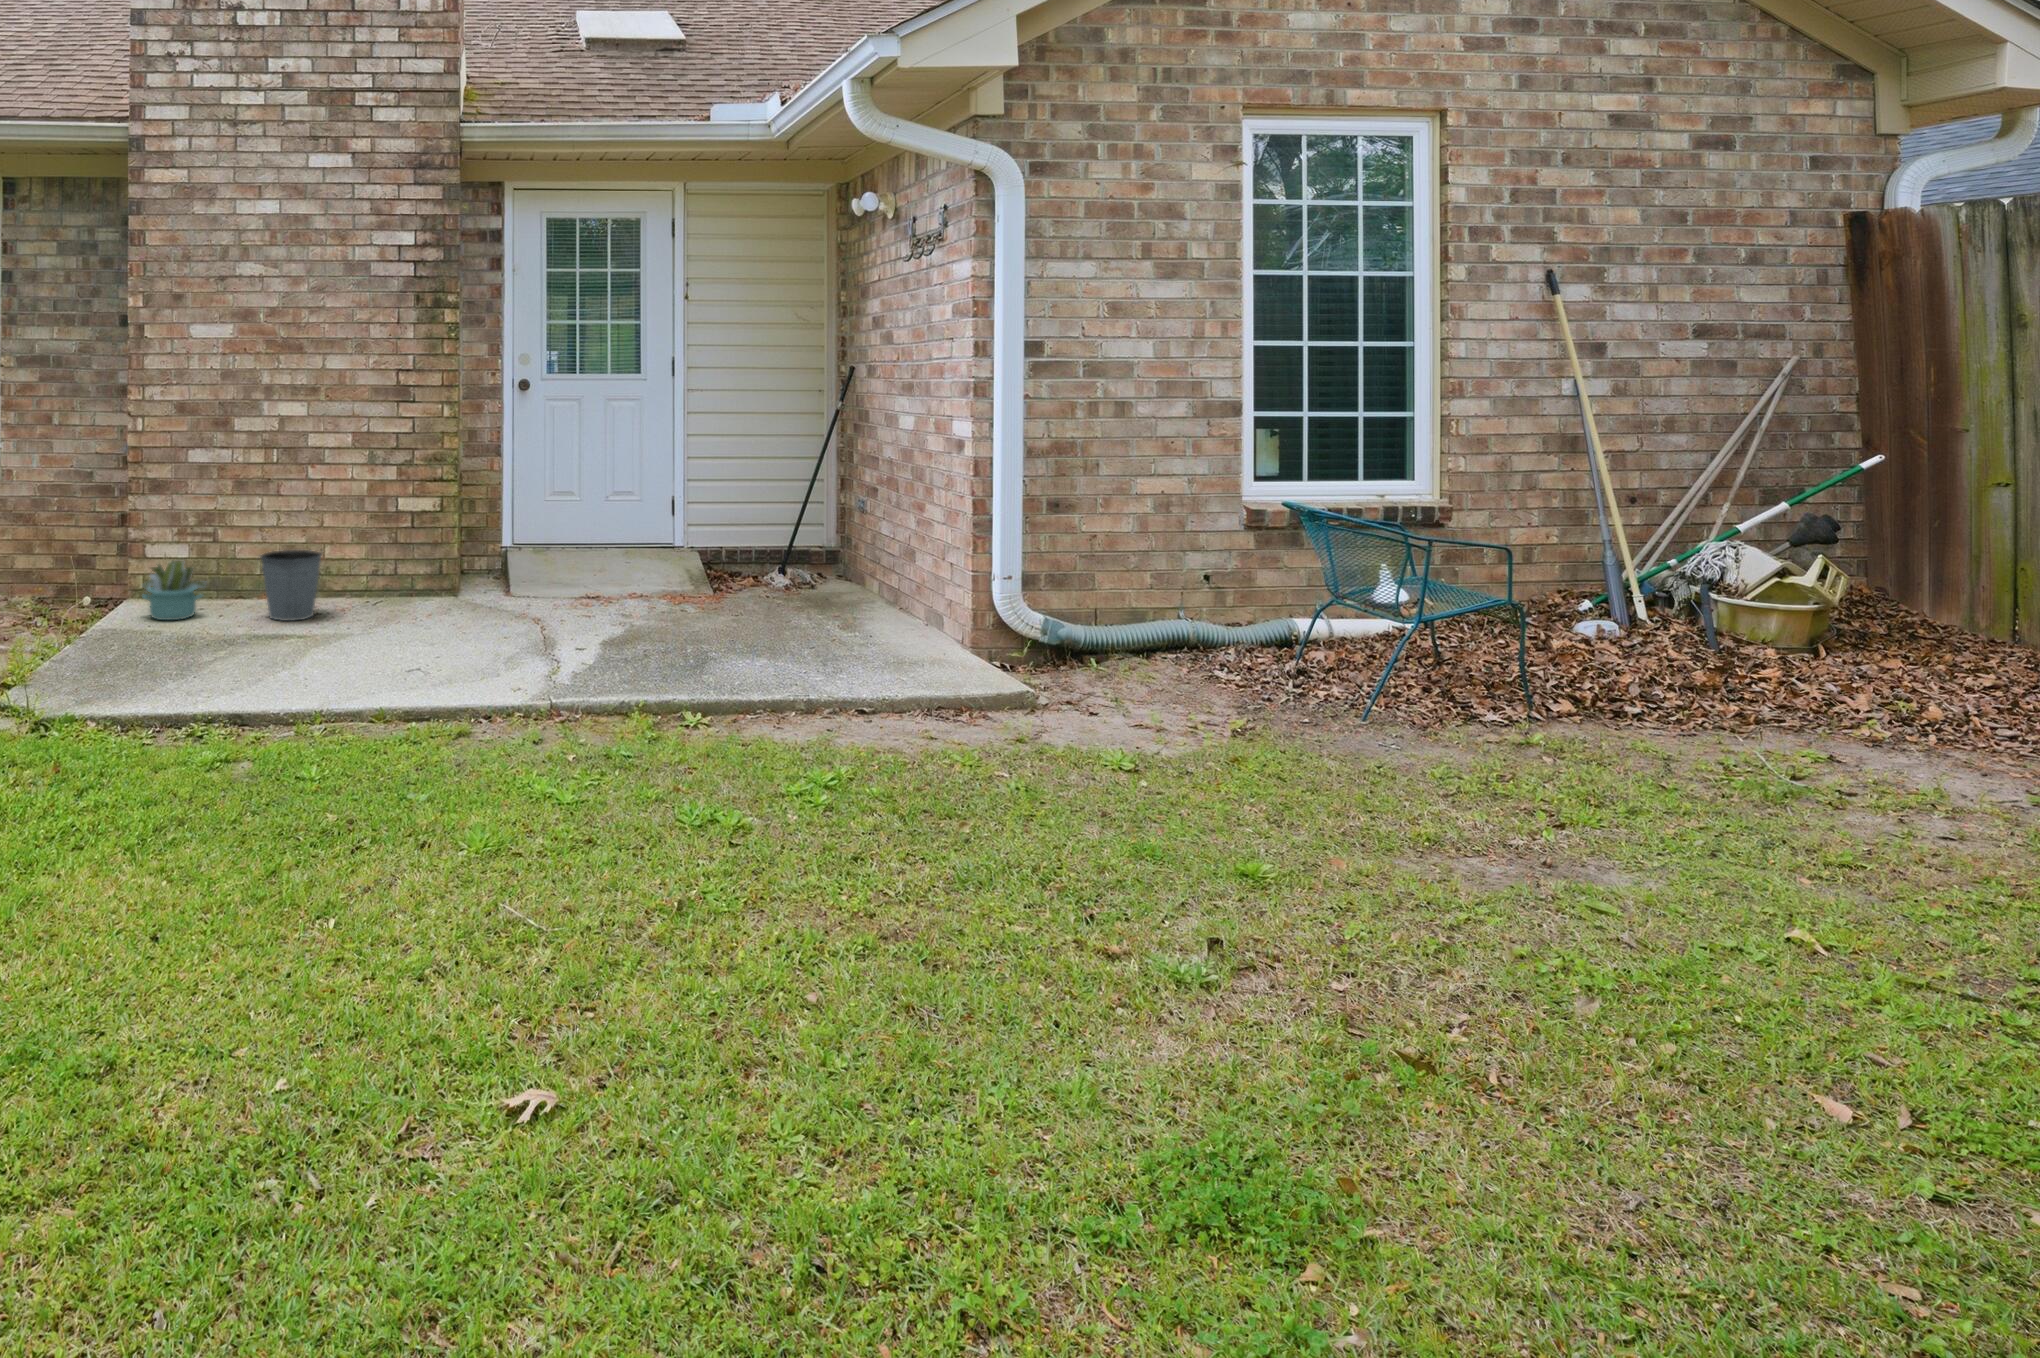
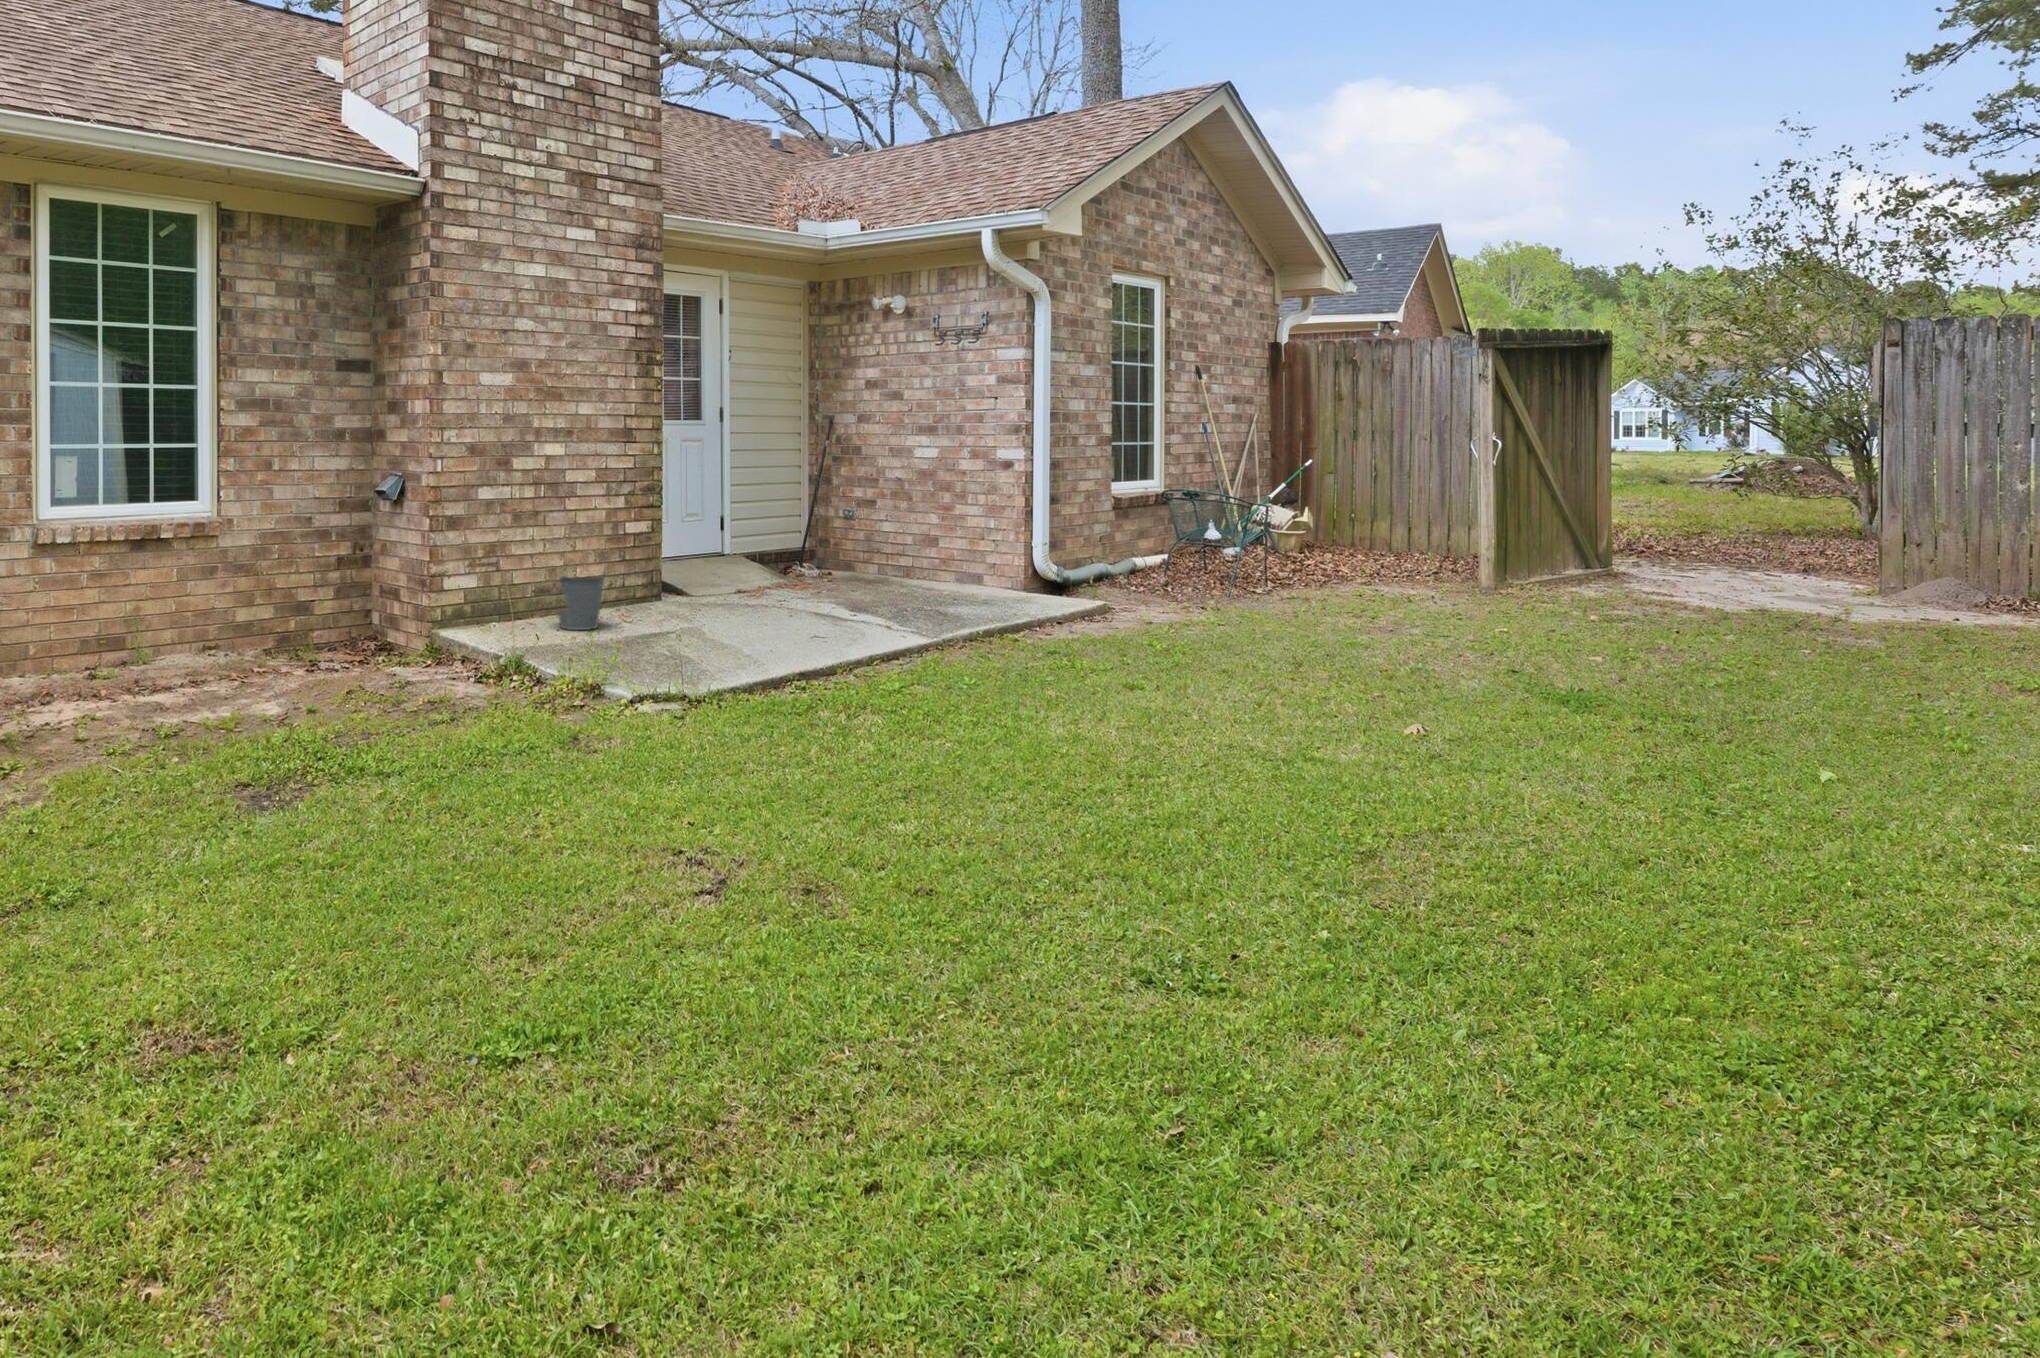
decorative plant: present [142,561,206,620] -> none [464,587,518,642]

